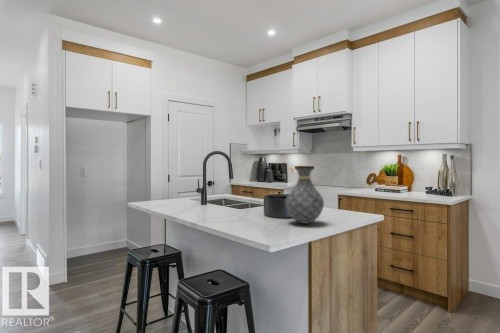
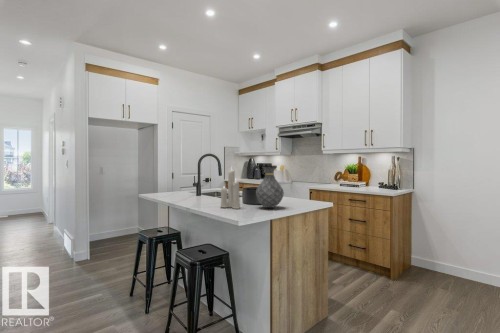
candle: none [237,163,265,225] -> present [221,170,240,209]

